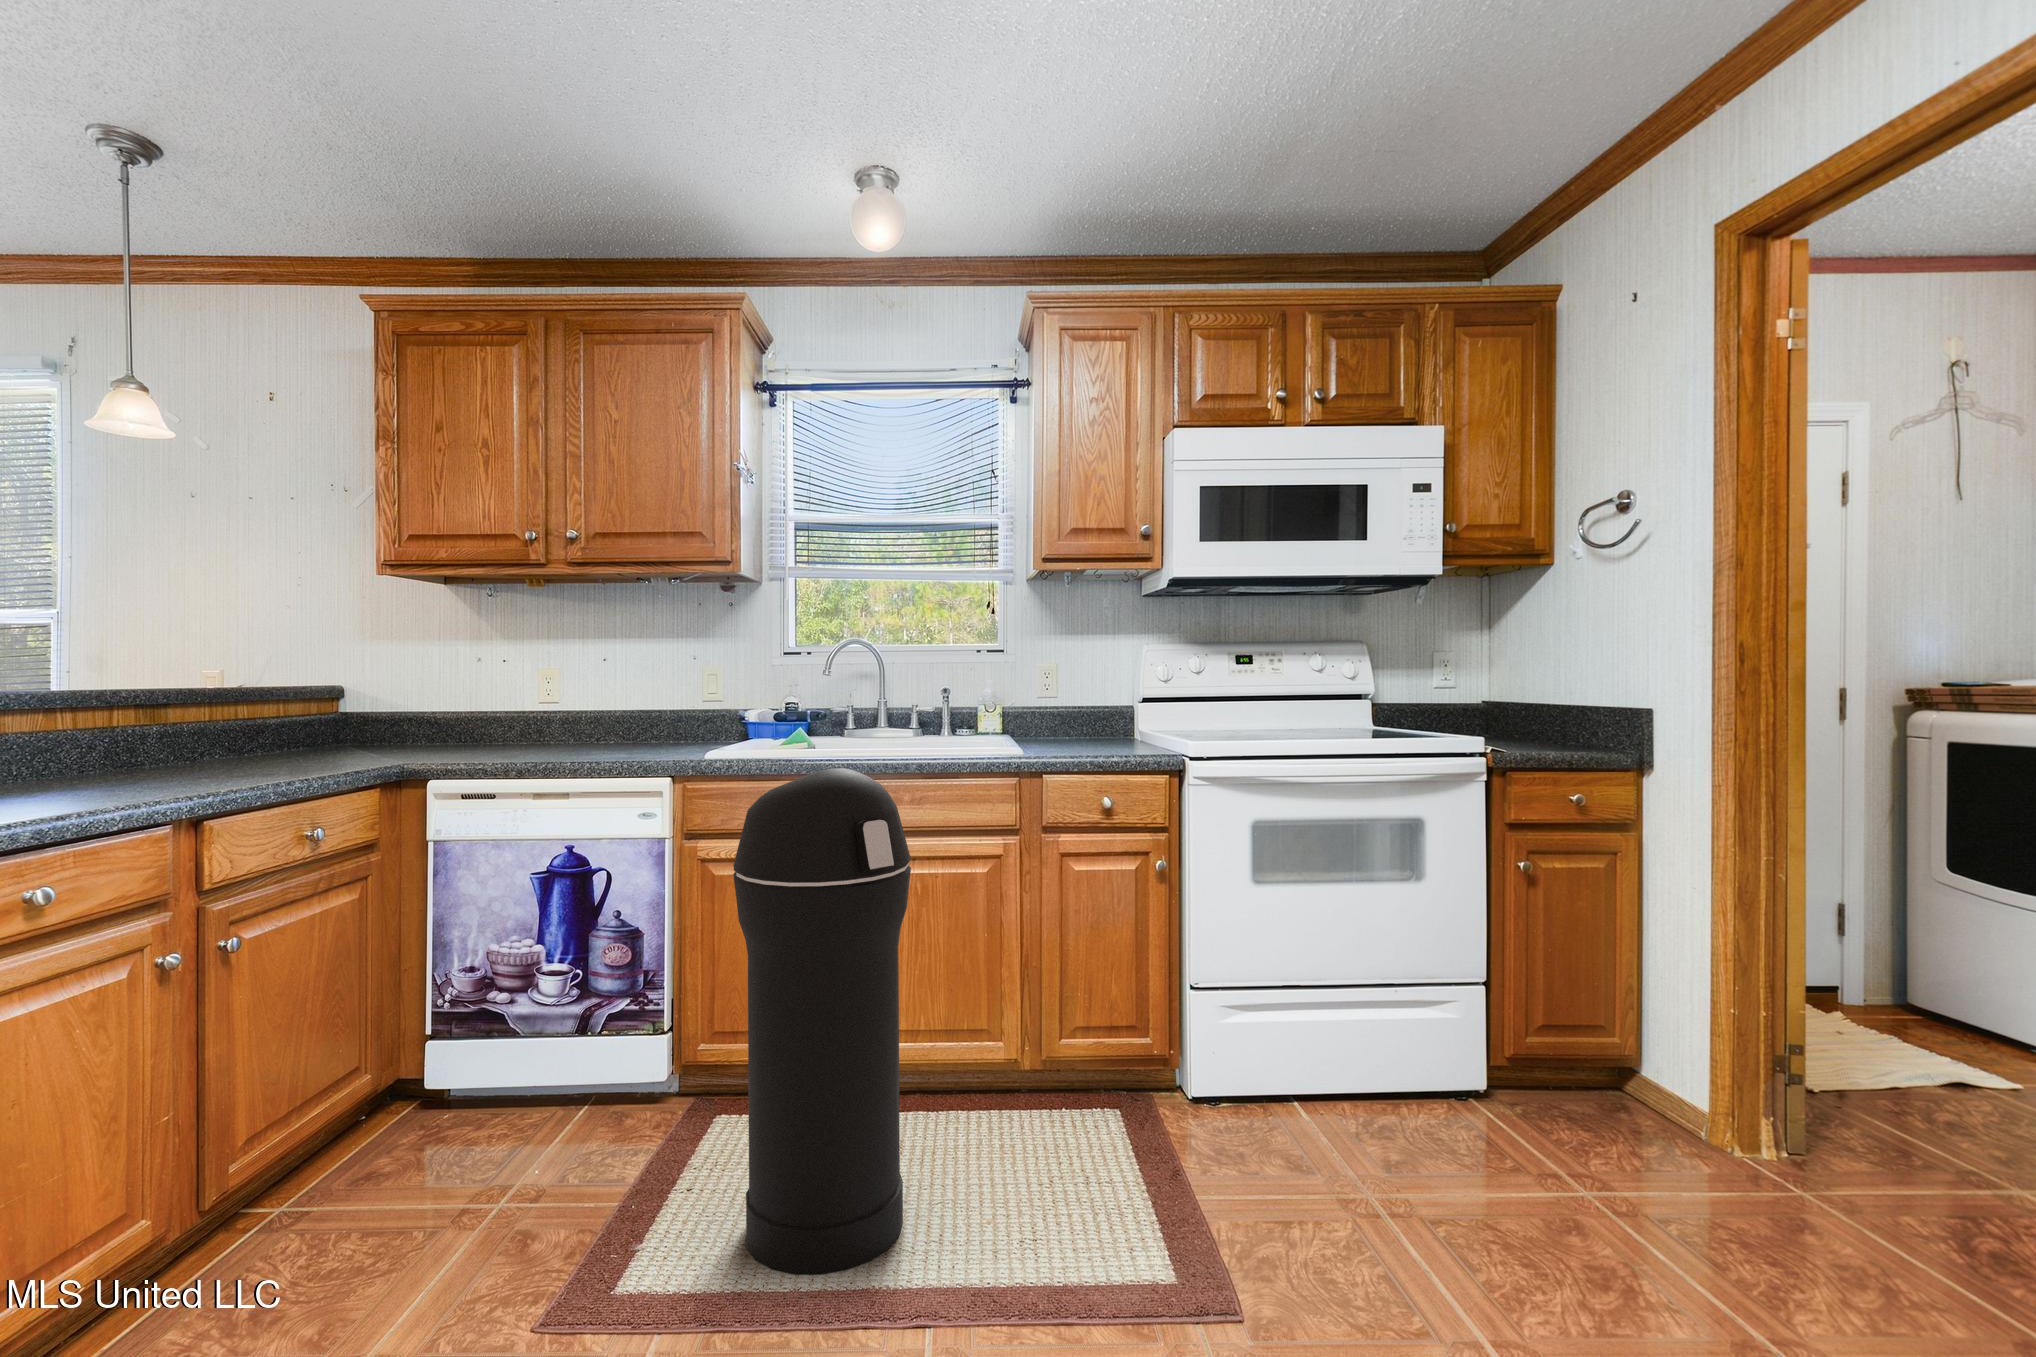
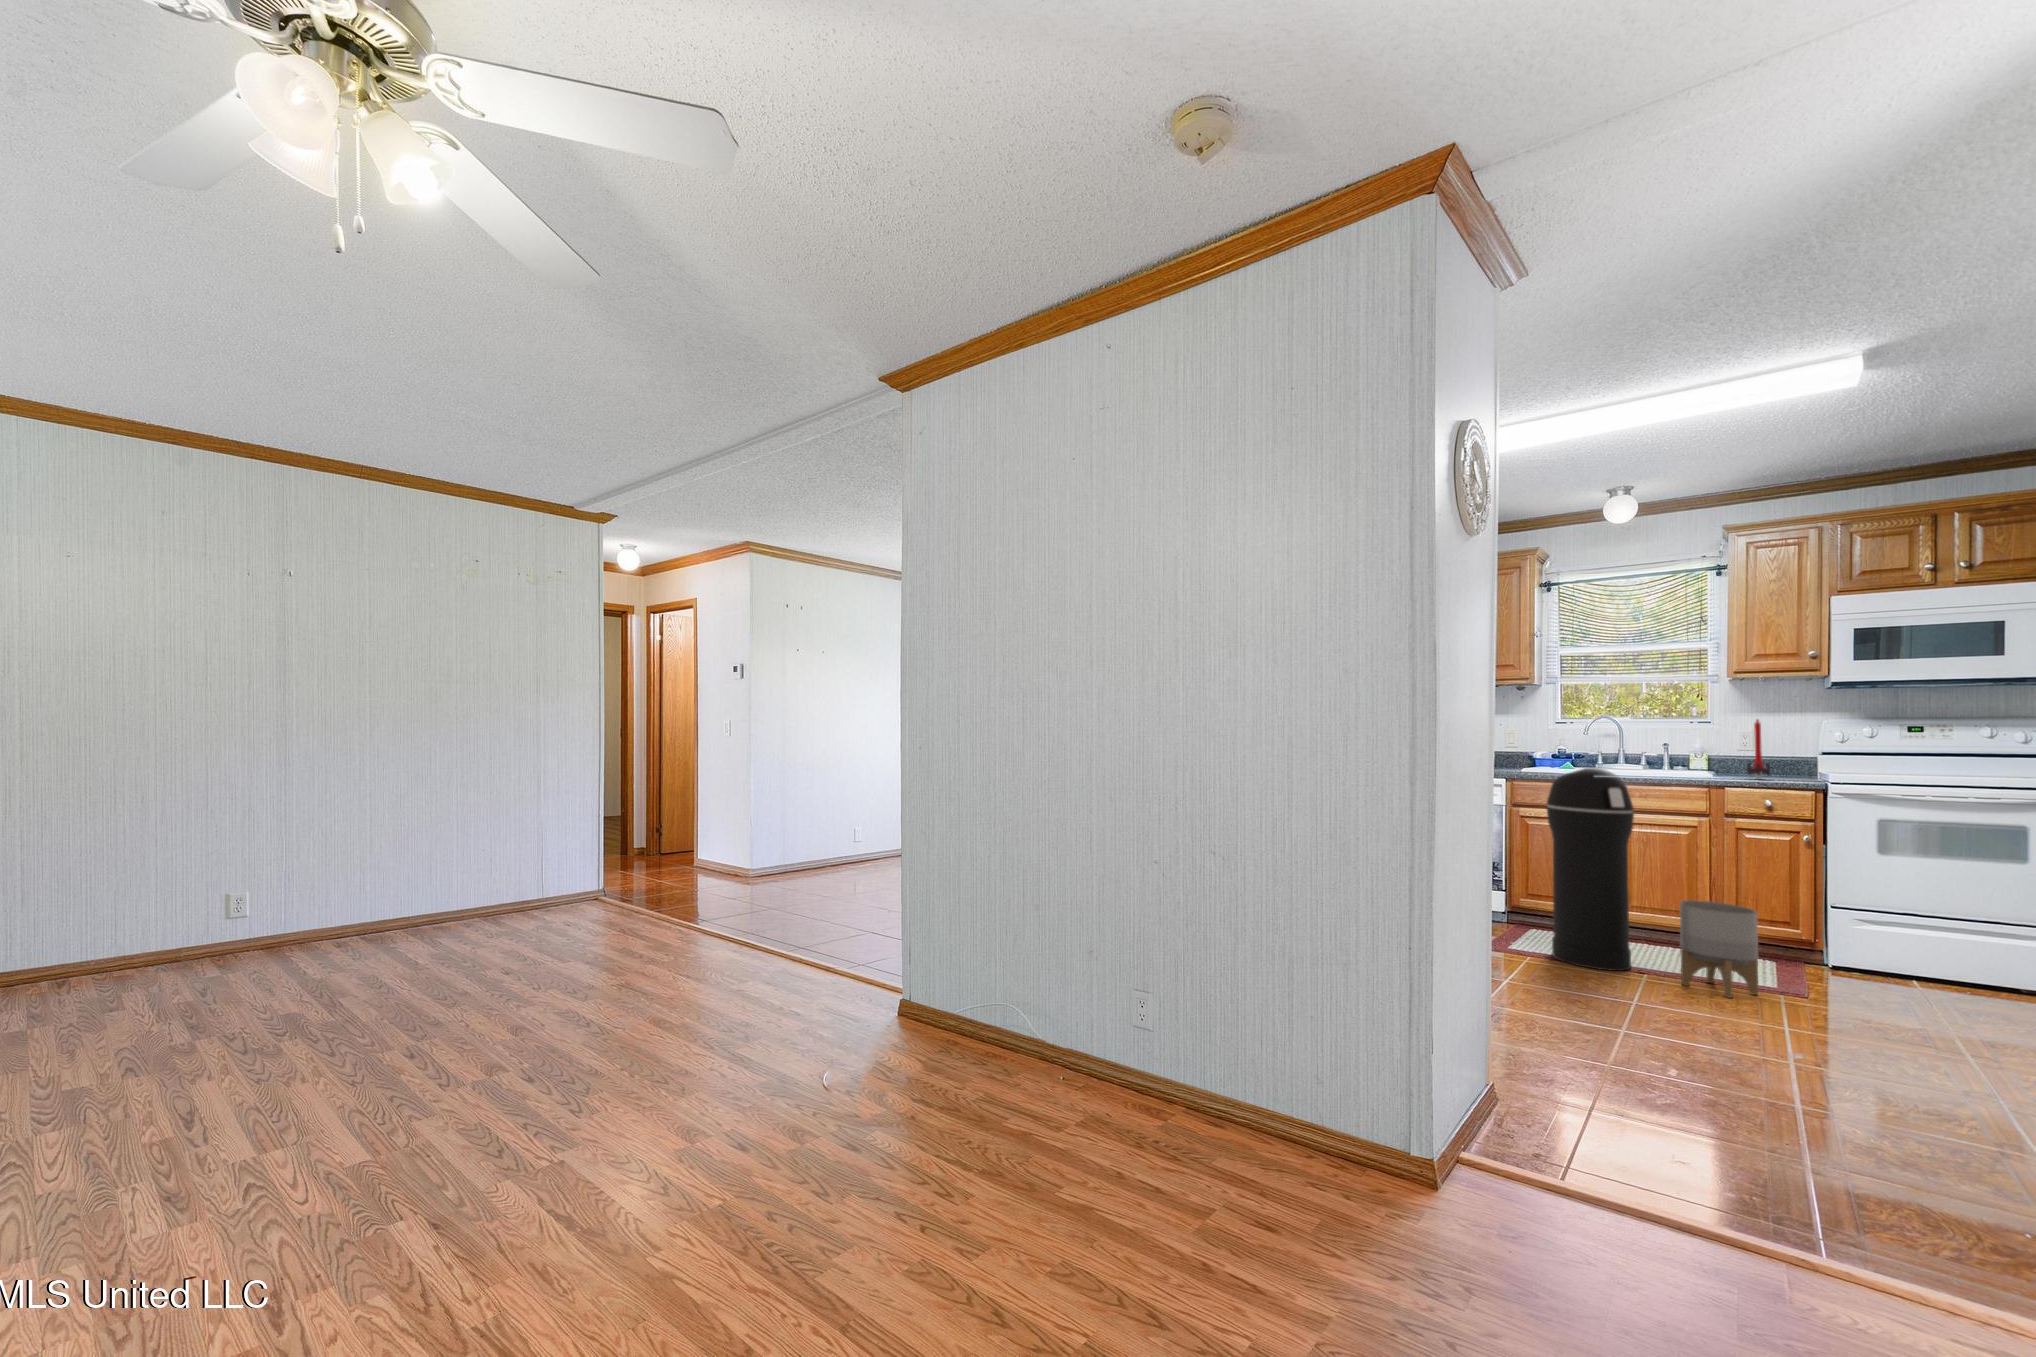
candle: none [1075,644,1106,755] -> present [1747,720,1770,779]
planter: none [996,1042,1129,1290] -> present [1680,900,1758,998]

